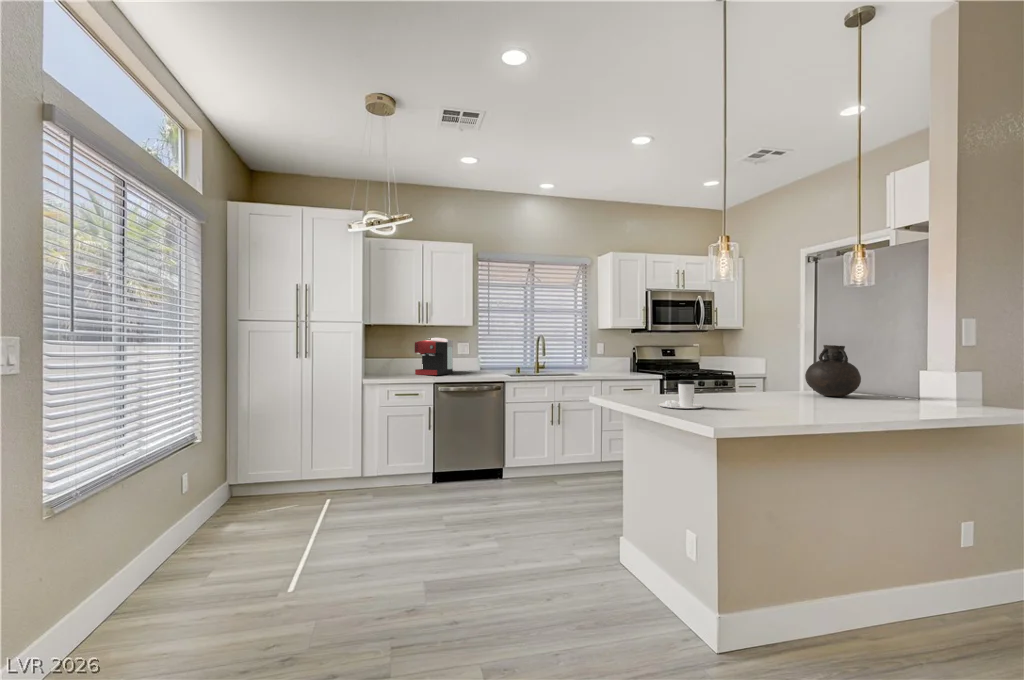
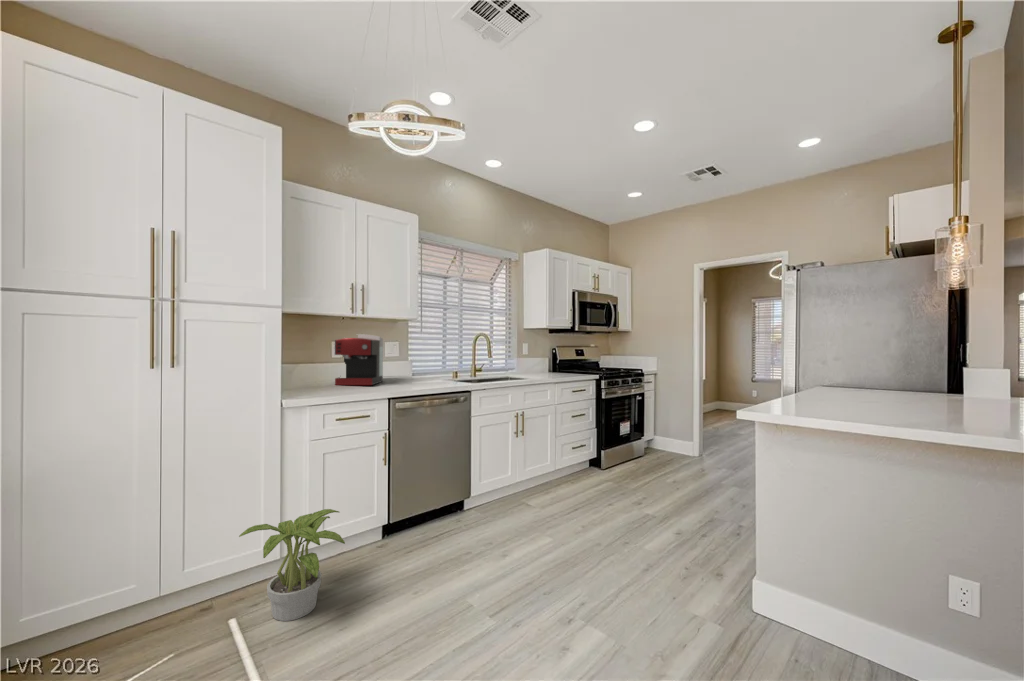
vase: present [805,345,861,397] -> none [859,346,920,396]
coffee cup: present [658,380,704,409] -> none [894,390,975,430]
potted plant: none [330,447,387,505] -> present [239,509,345,621]

